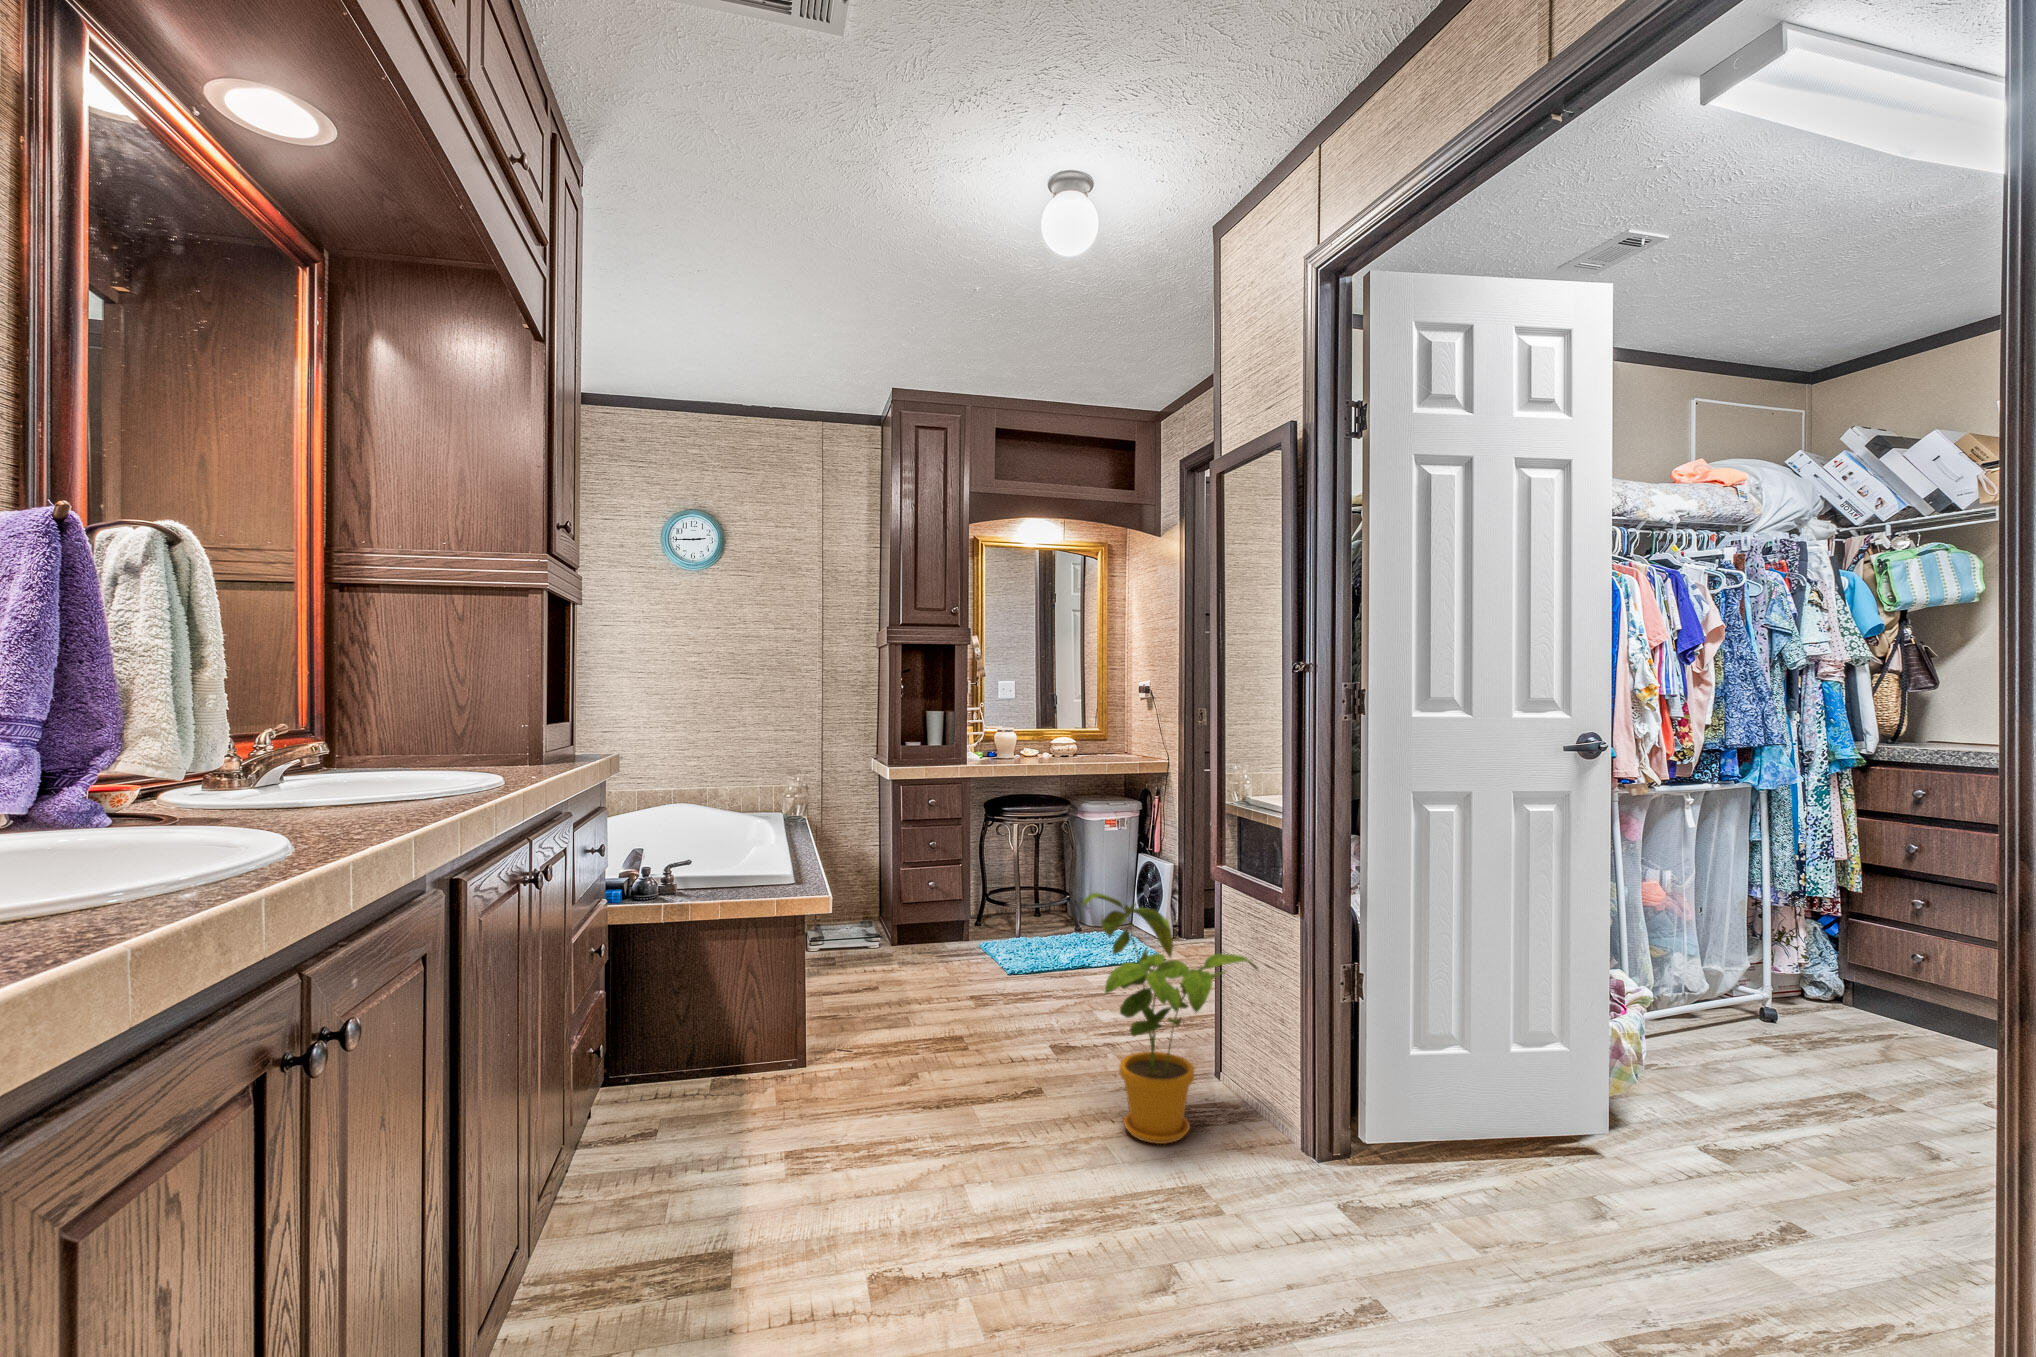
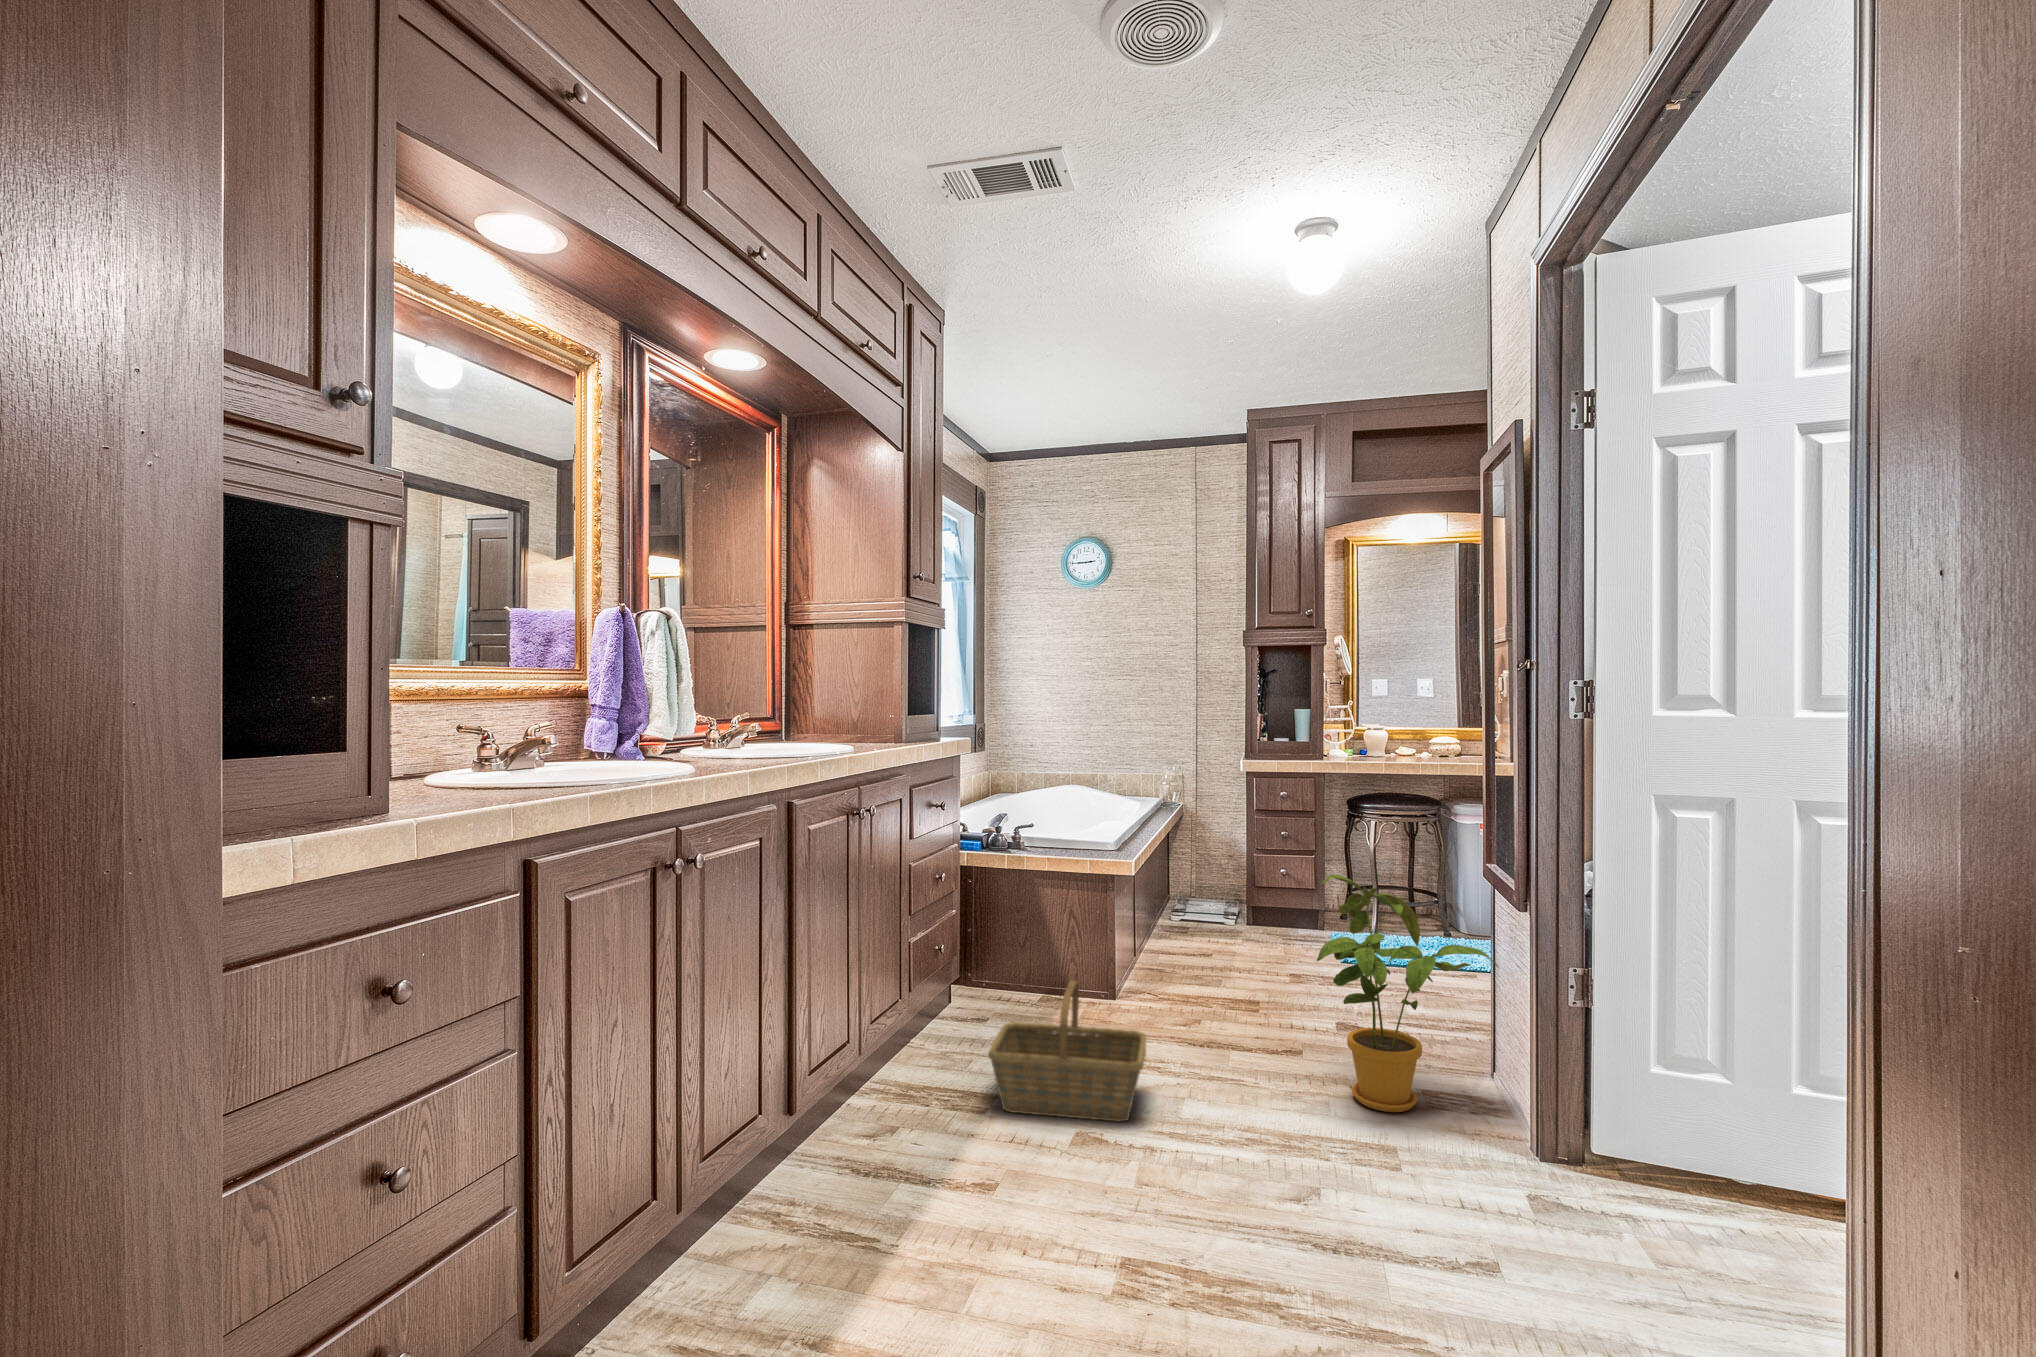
basket: none [728,1067,941,1271] -> present [988,981,1147,1122]

